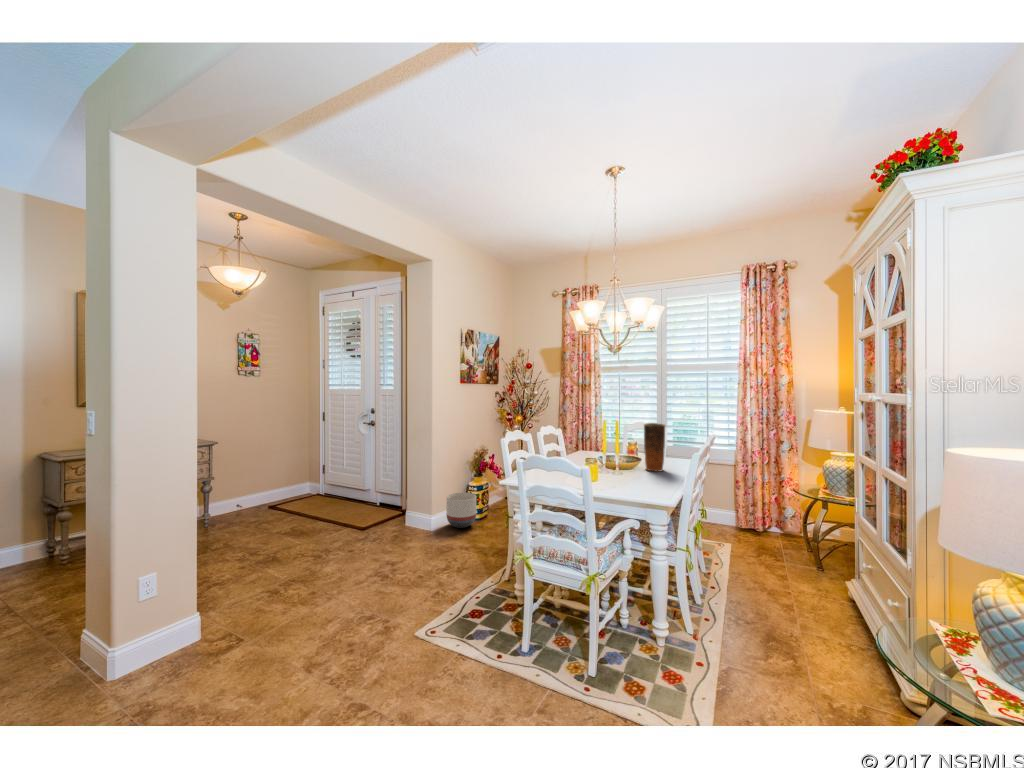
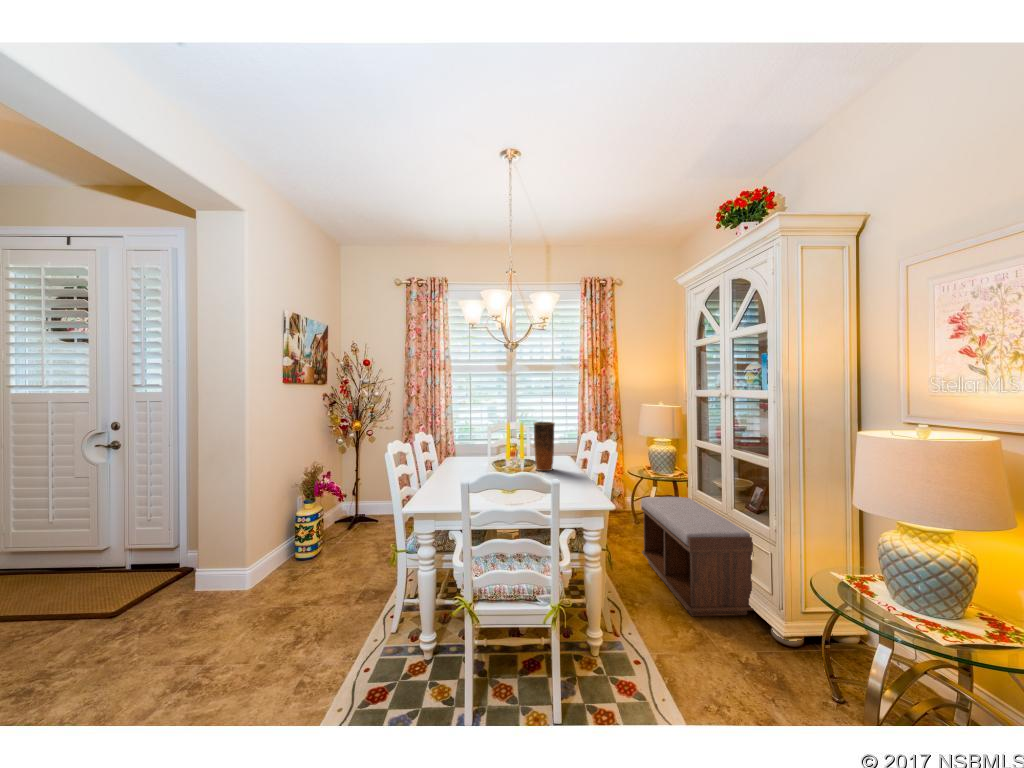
planter: present [446,493,476,528] -> none [270,524,314,573]
bench: none [779,516,887,668] -> present [641,497,754,616]

